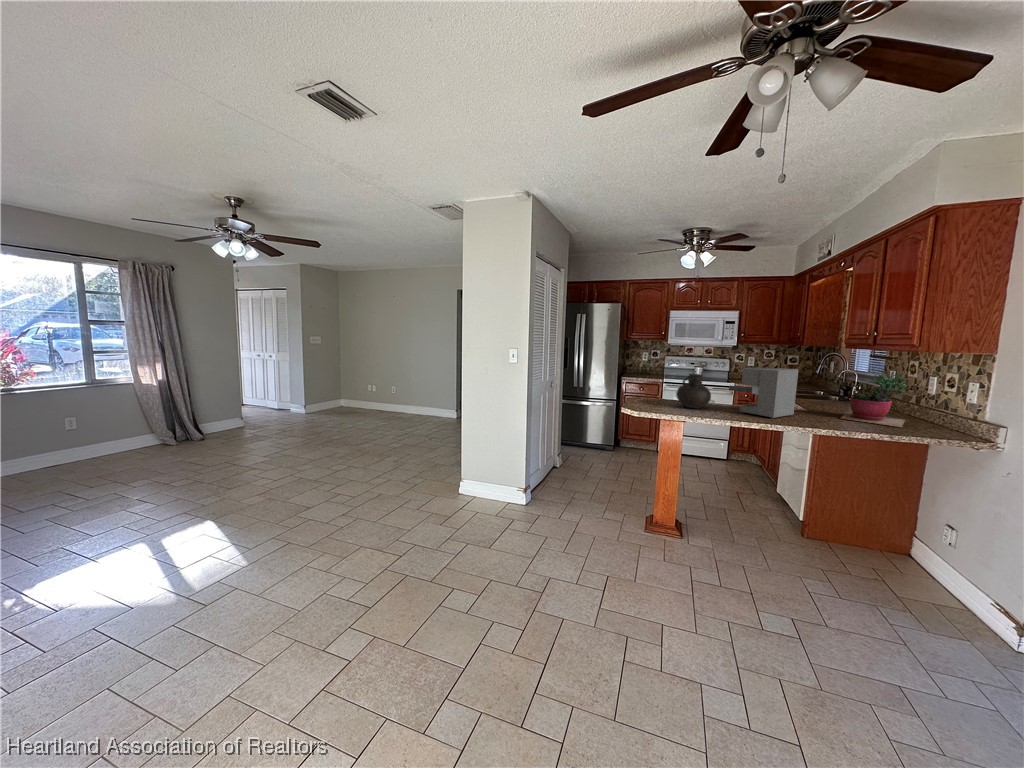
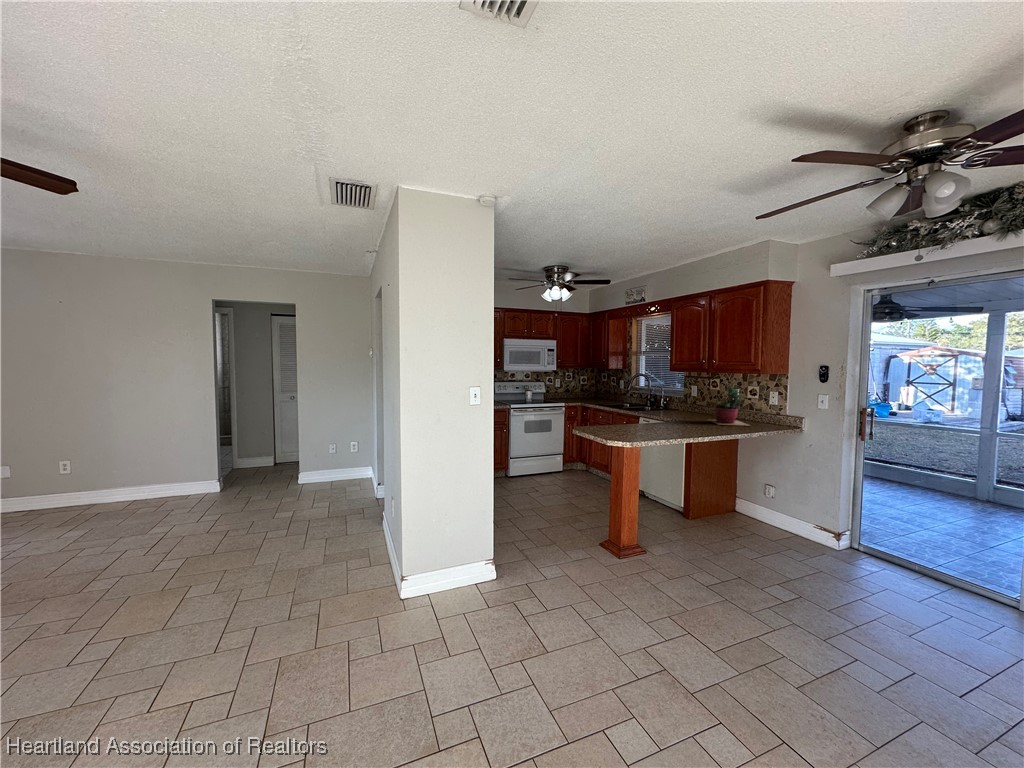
coffee maker: present [729,368,798,418] -> none [654,387,704,431]
vase: present [676,374,711,408] -> none [623,396,655,431]

